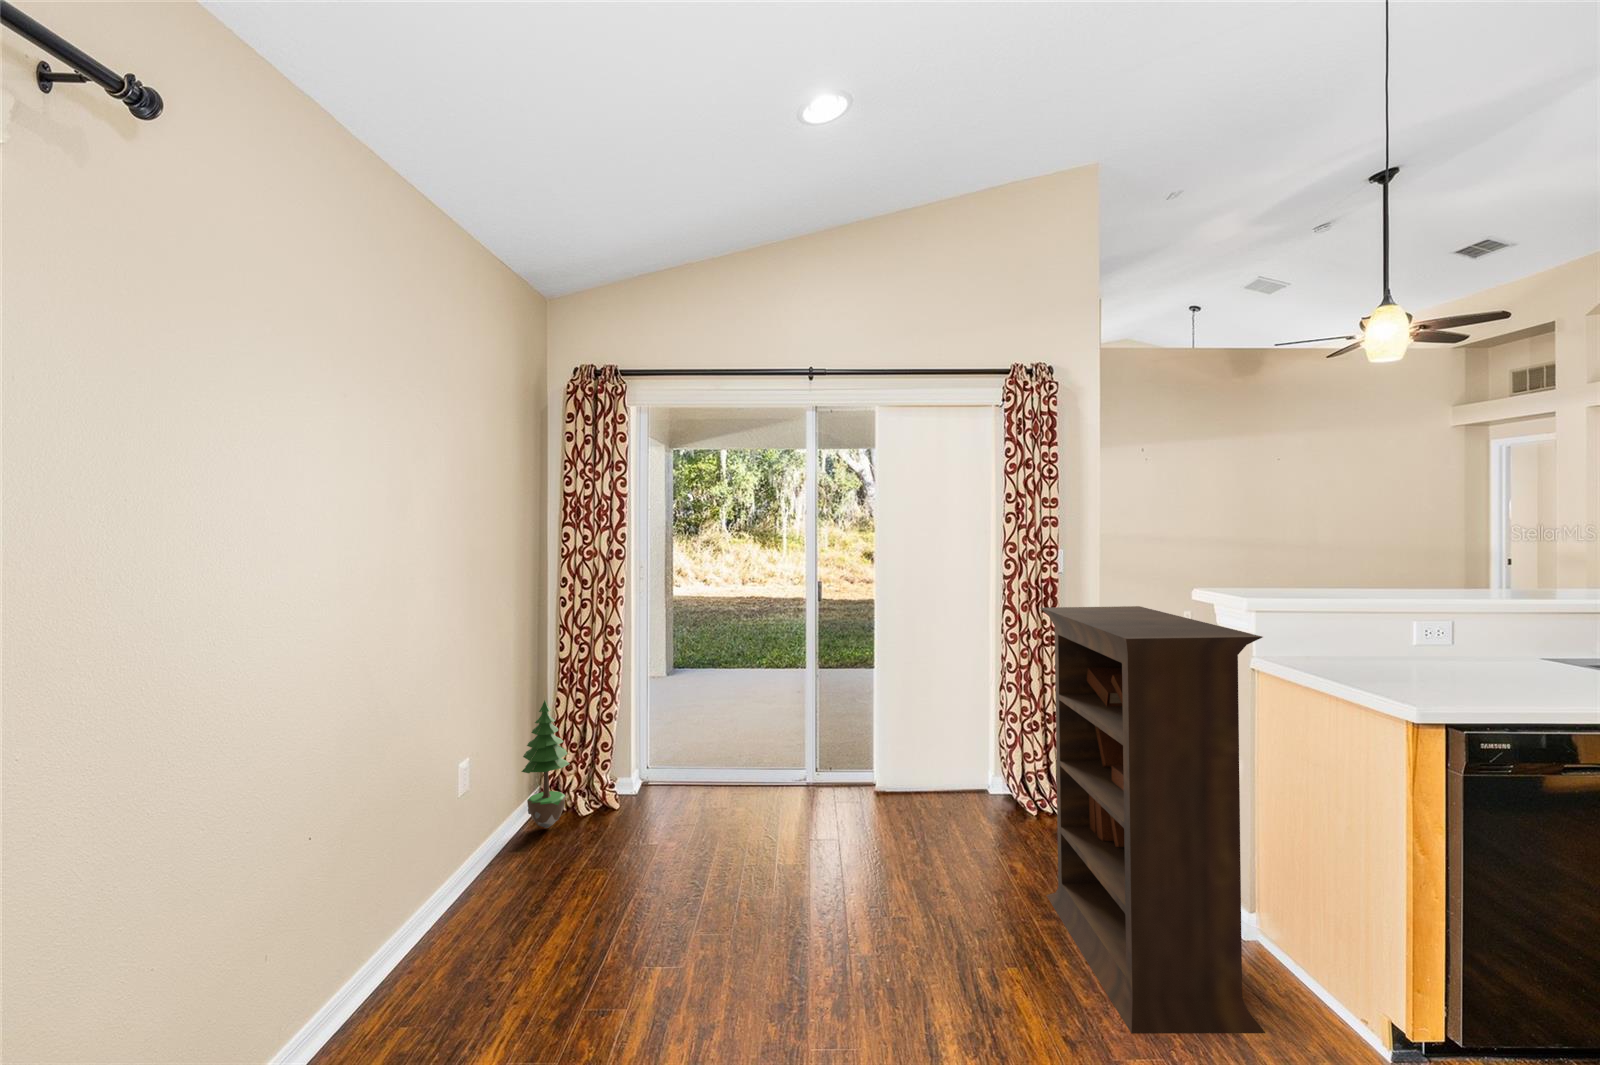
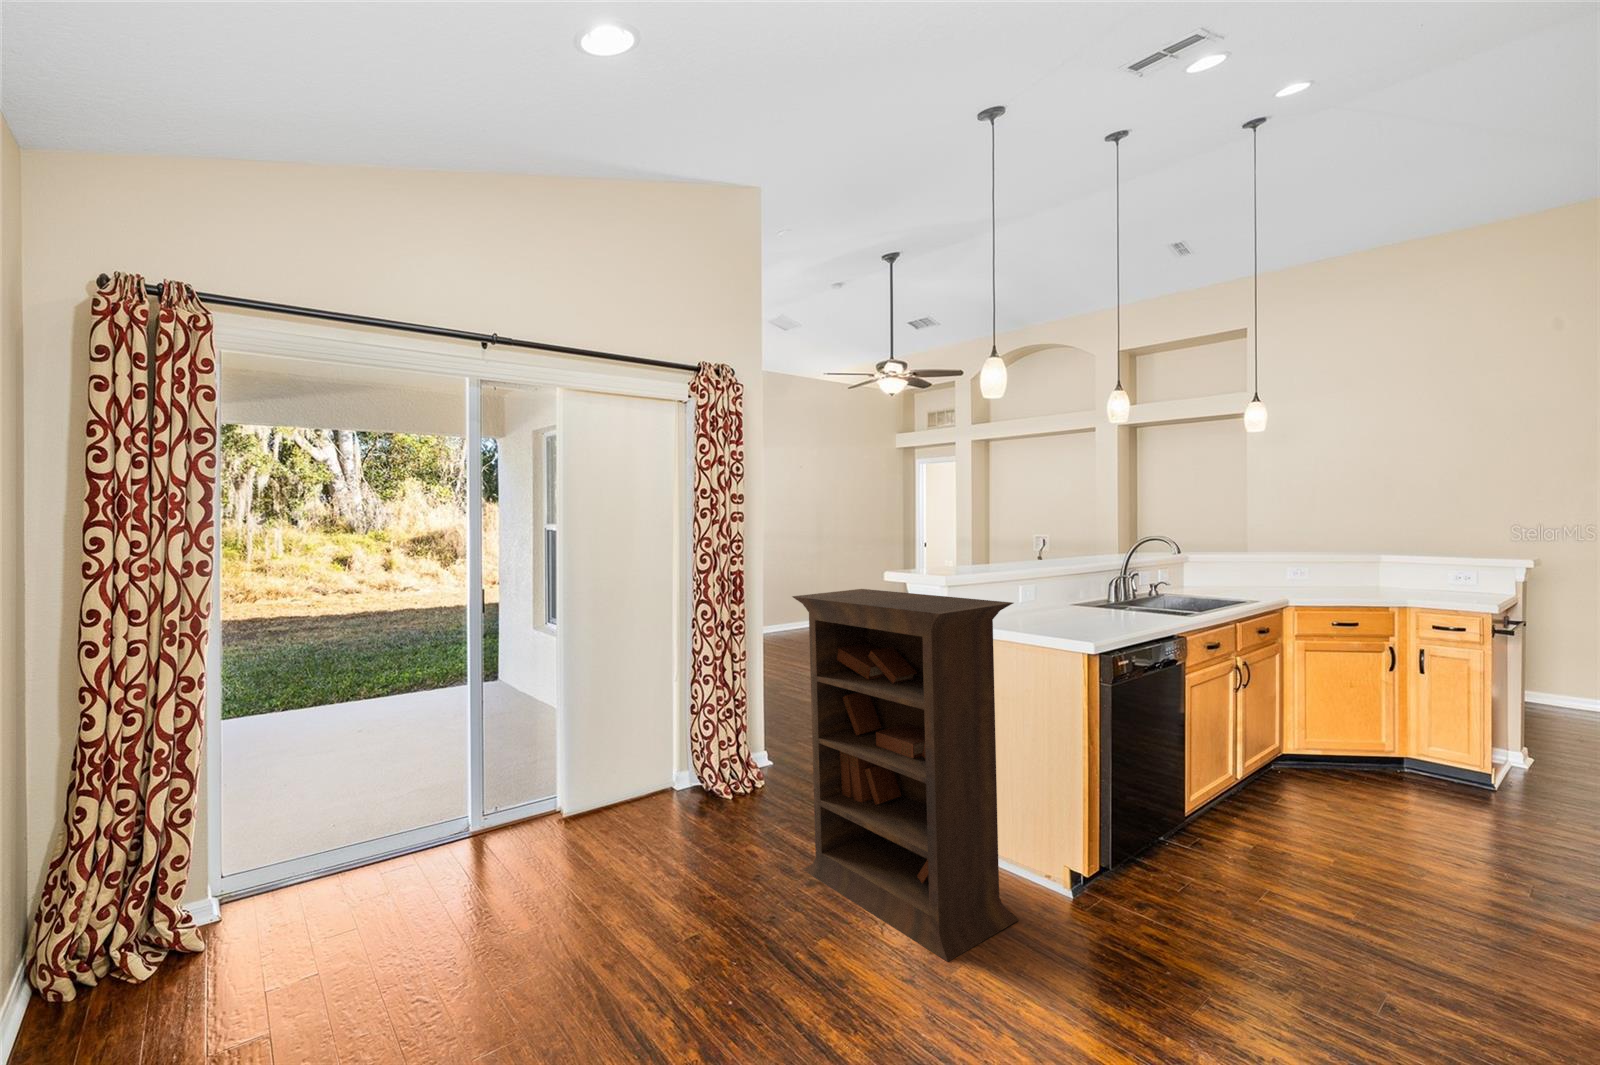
potted tree: present [522,700,570,828] -> none [28,809,133,1019]

